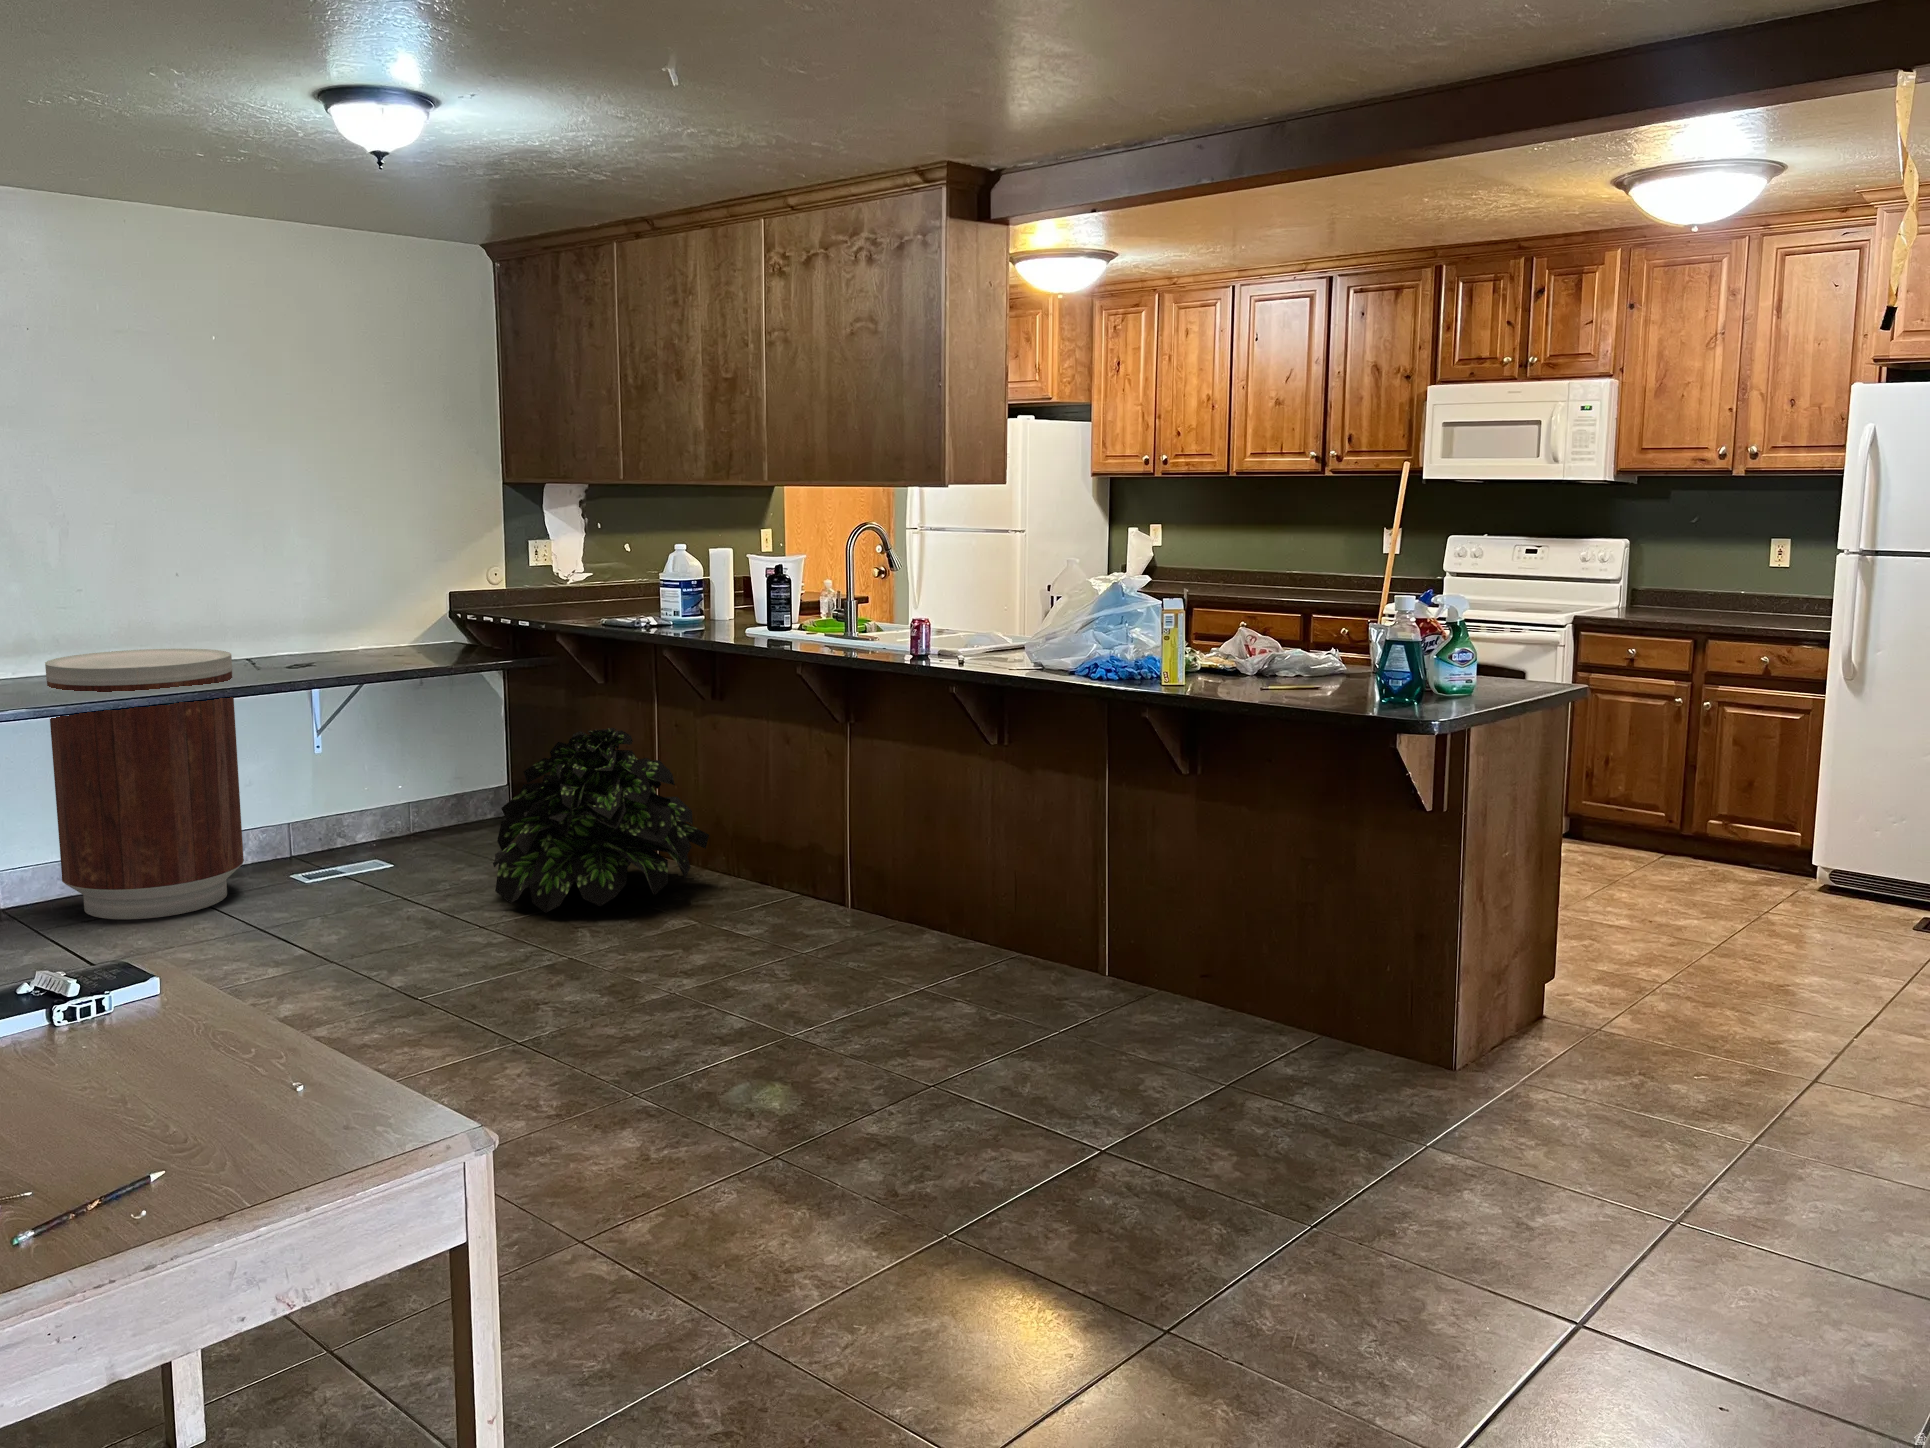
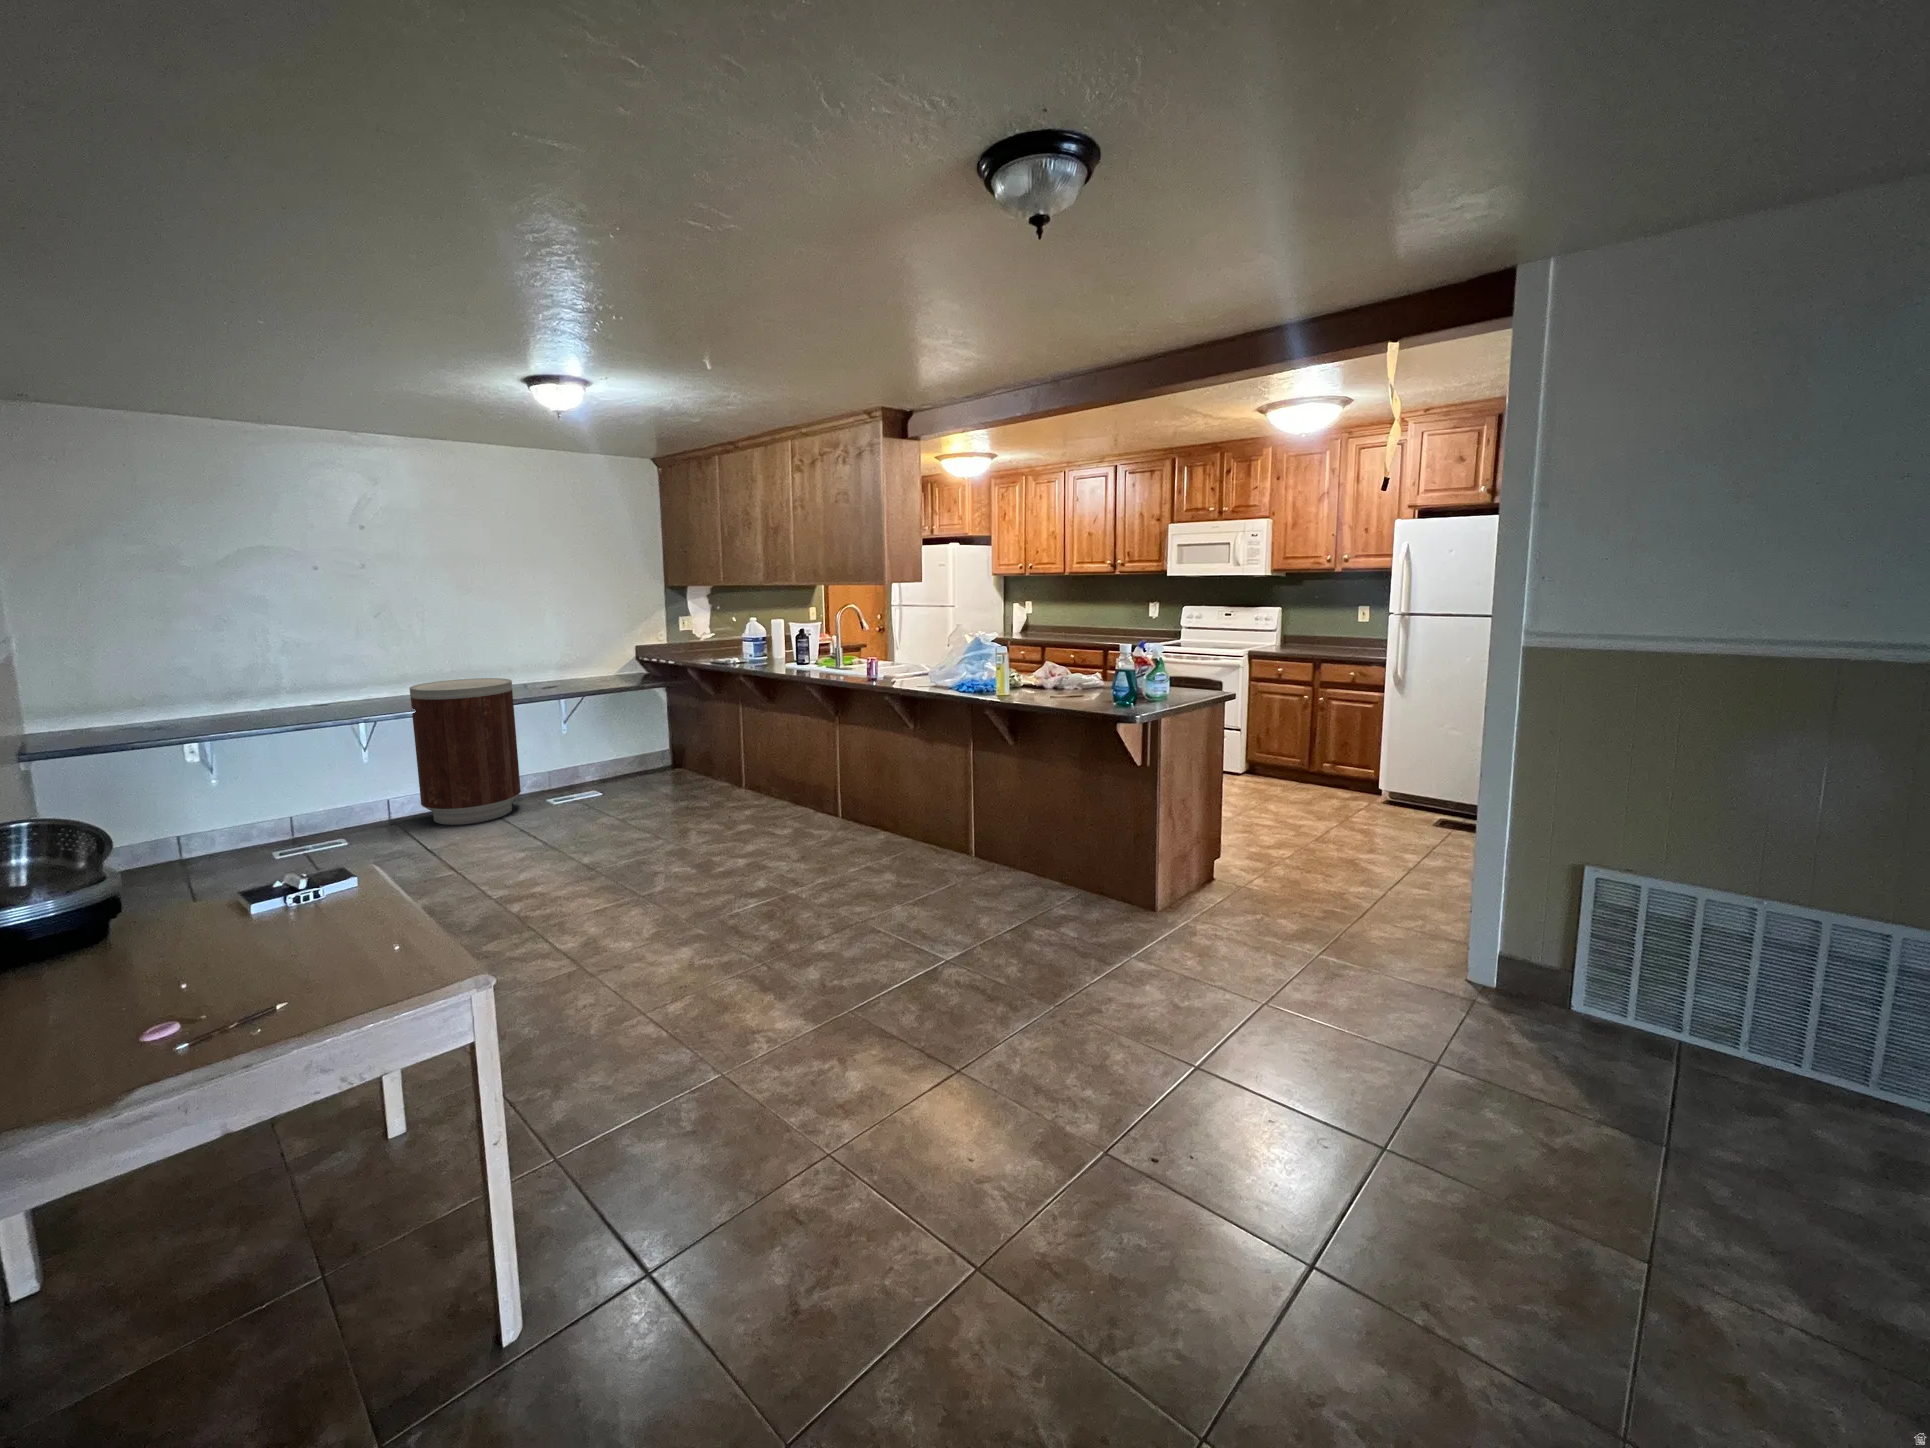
potted plant: present [493,728,709,913] -> none [651,719,770,820]

